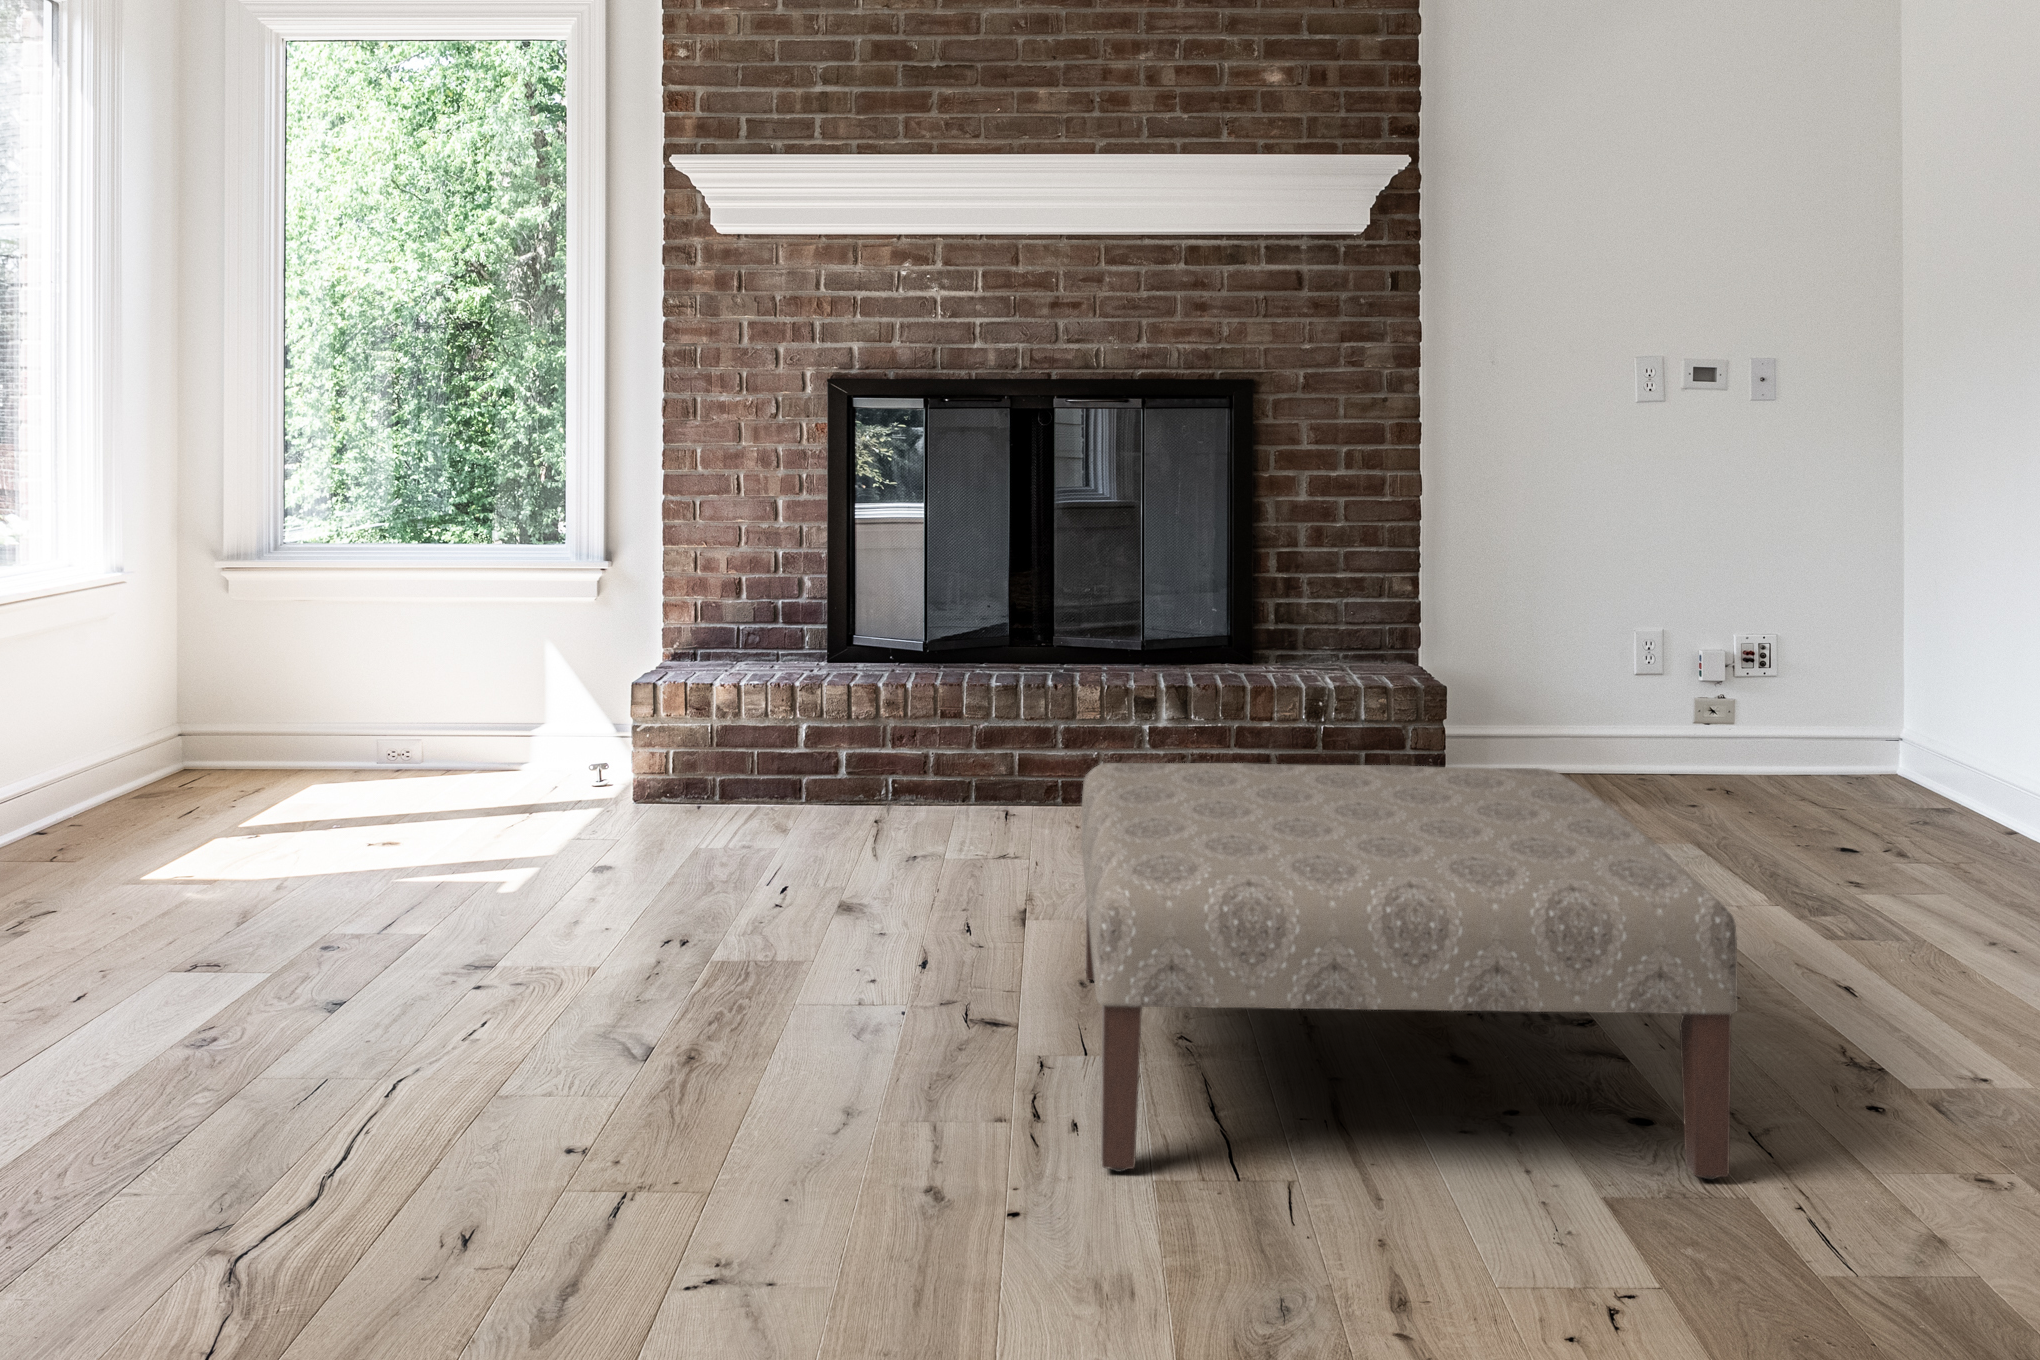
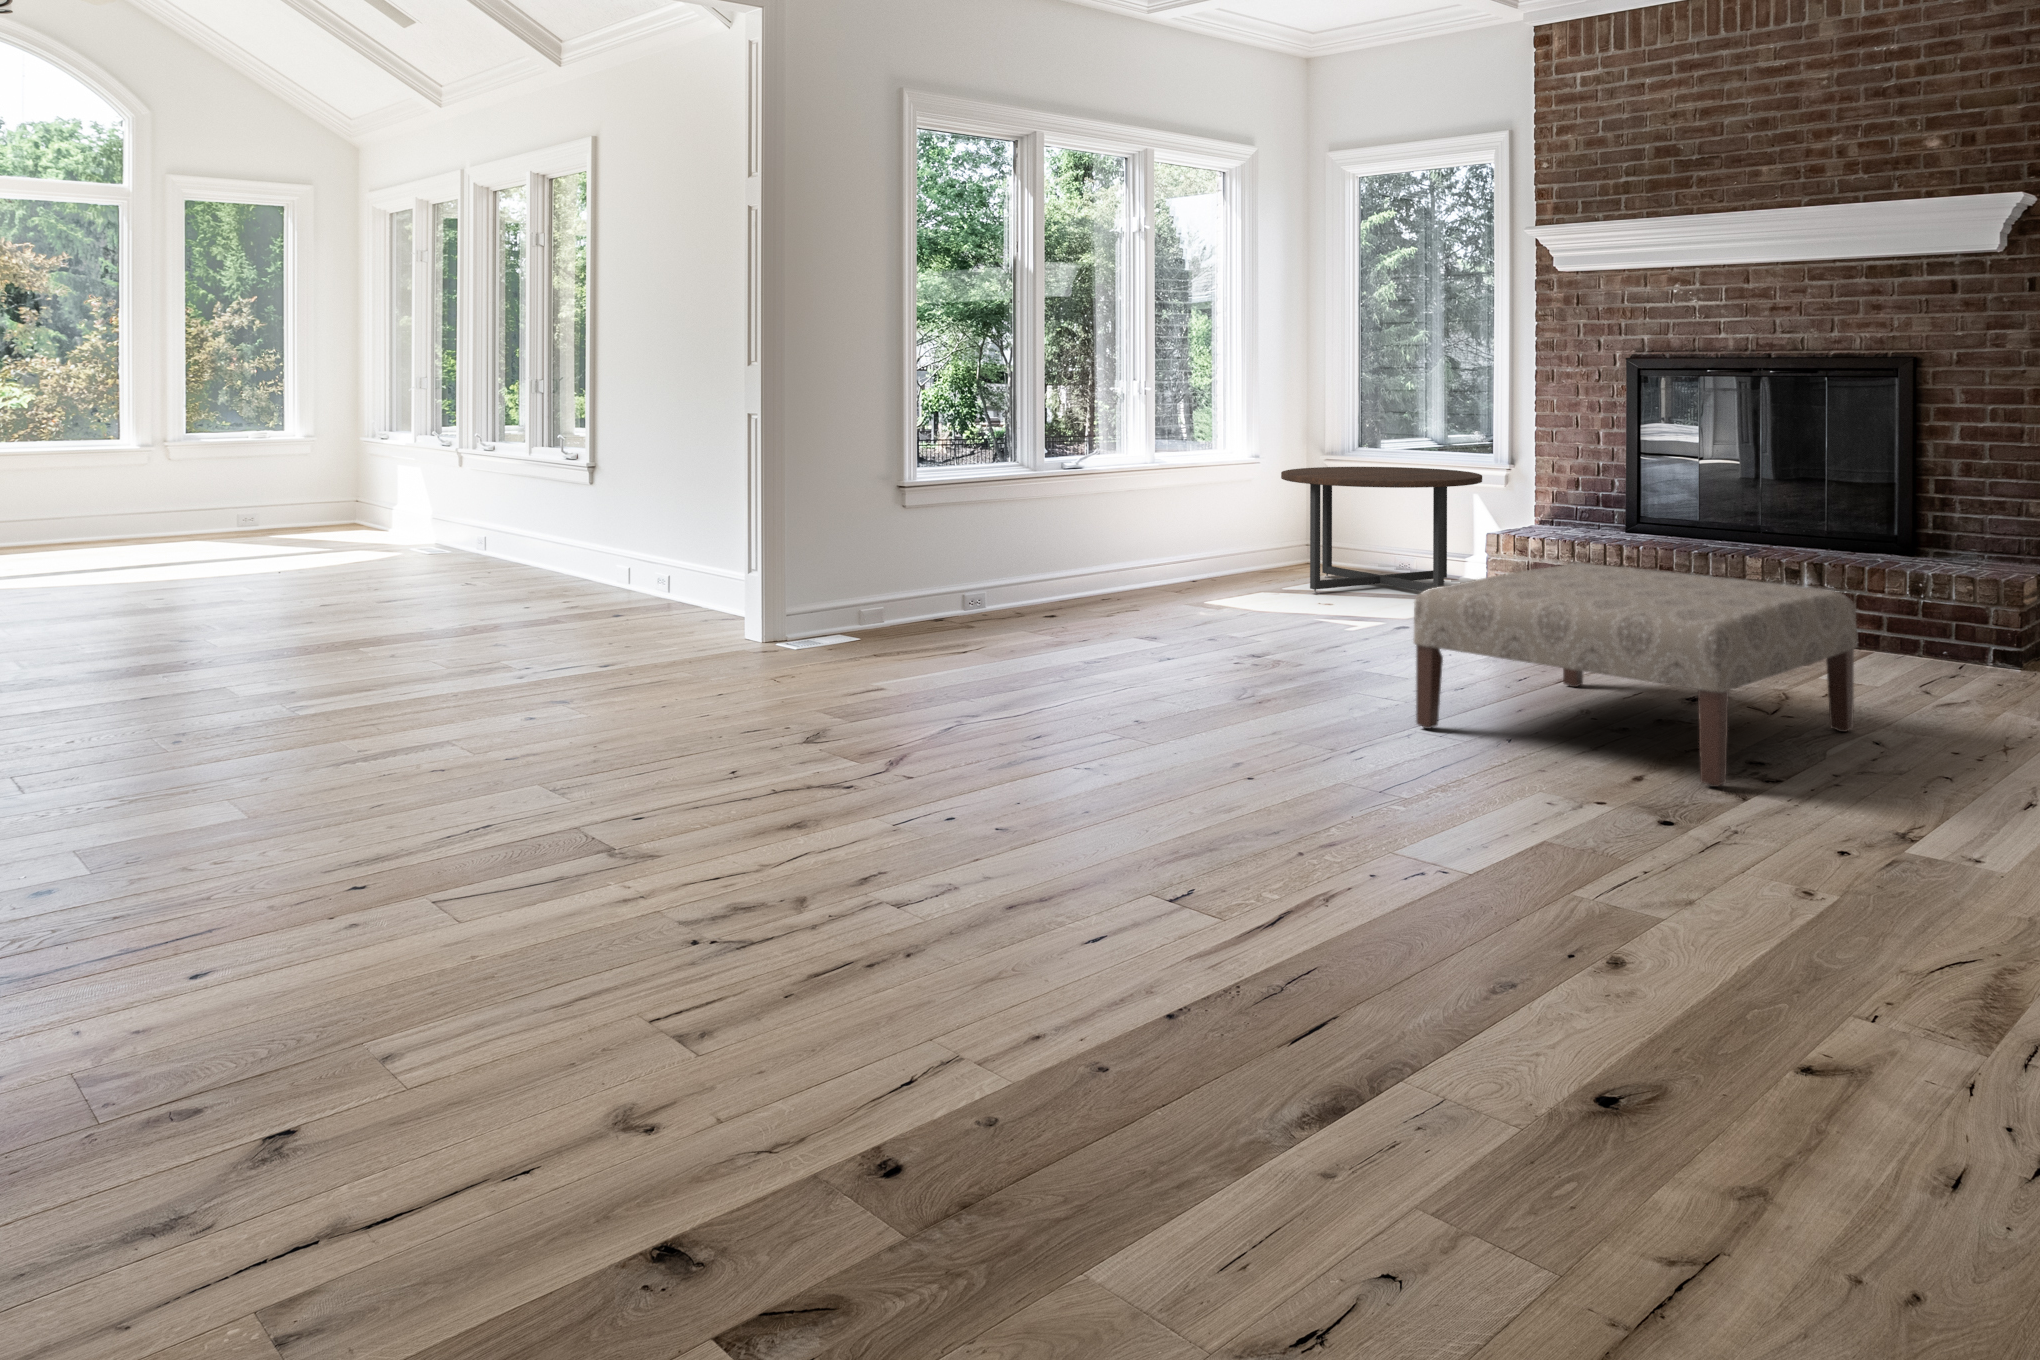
coffee table: none [213,568,594,835] -> present [1281,467,1482,594]

